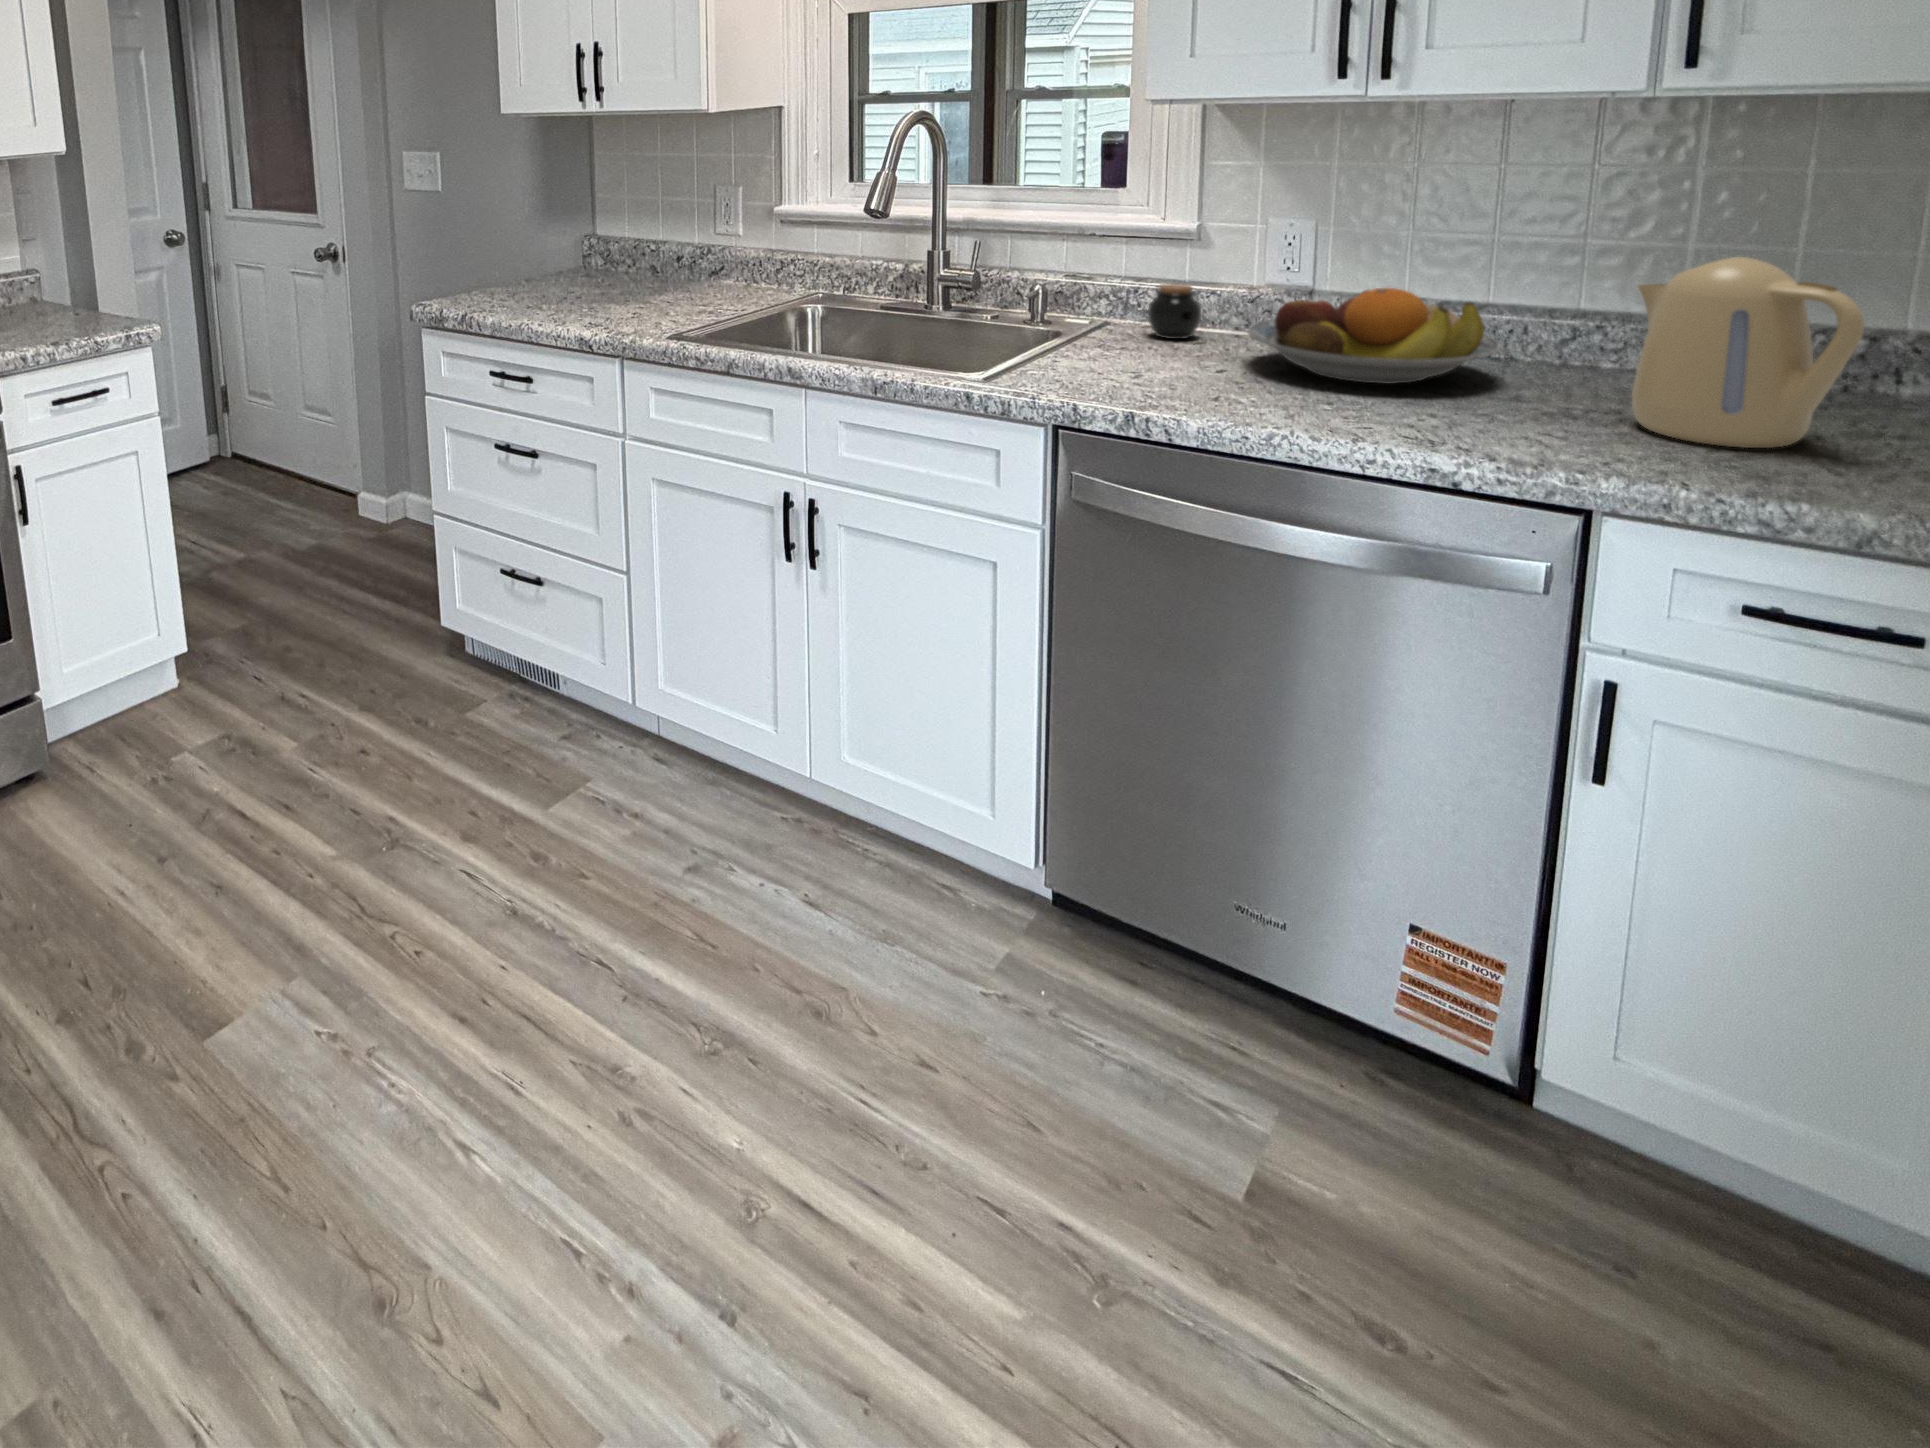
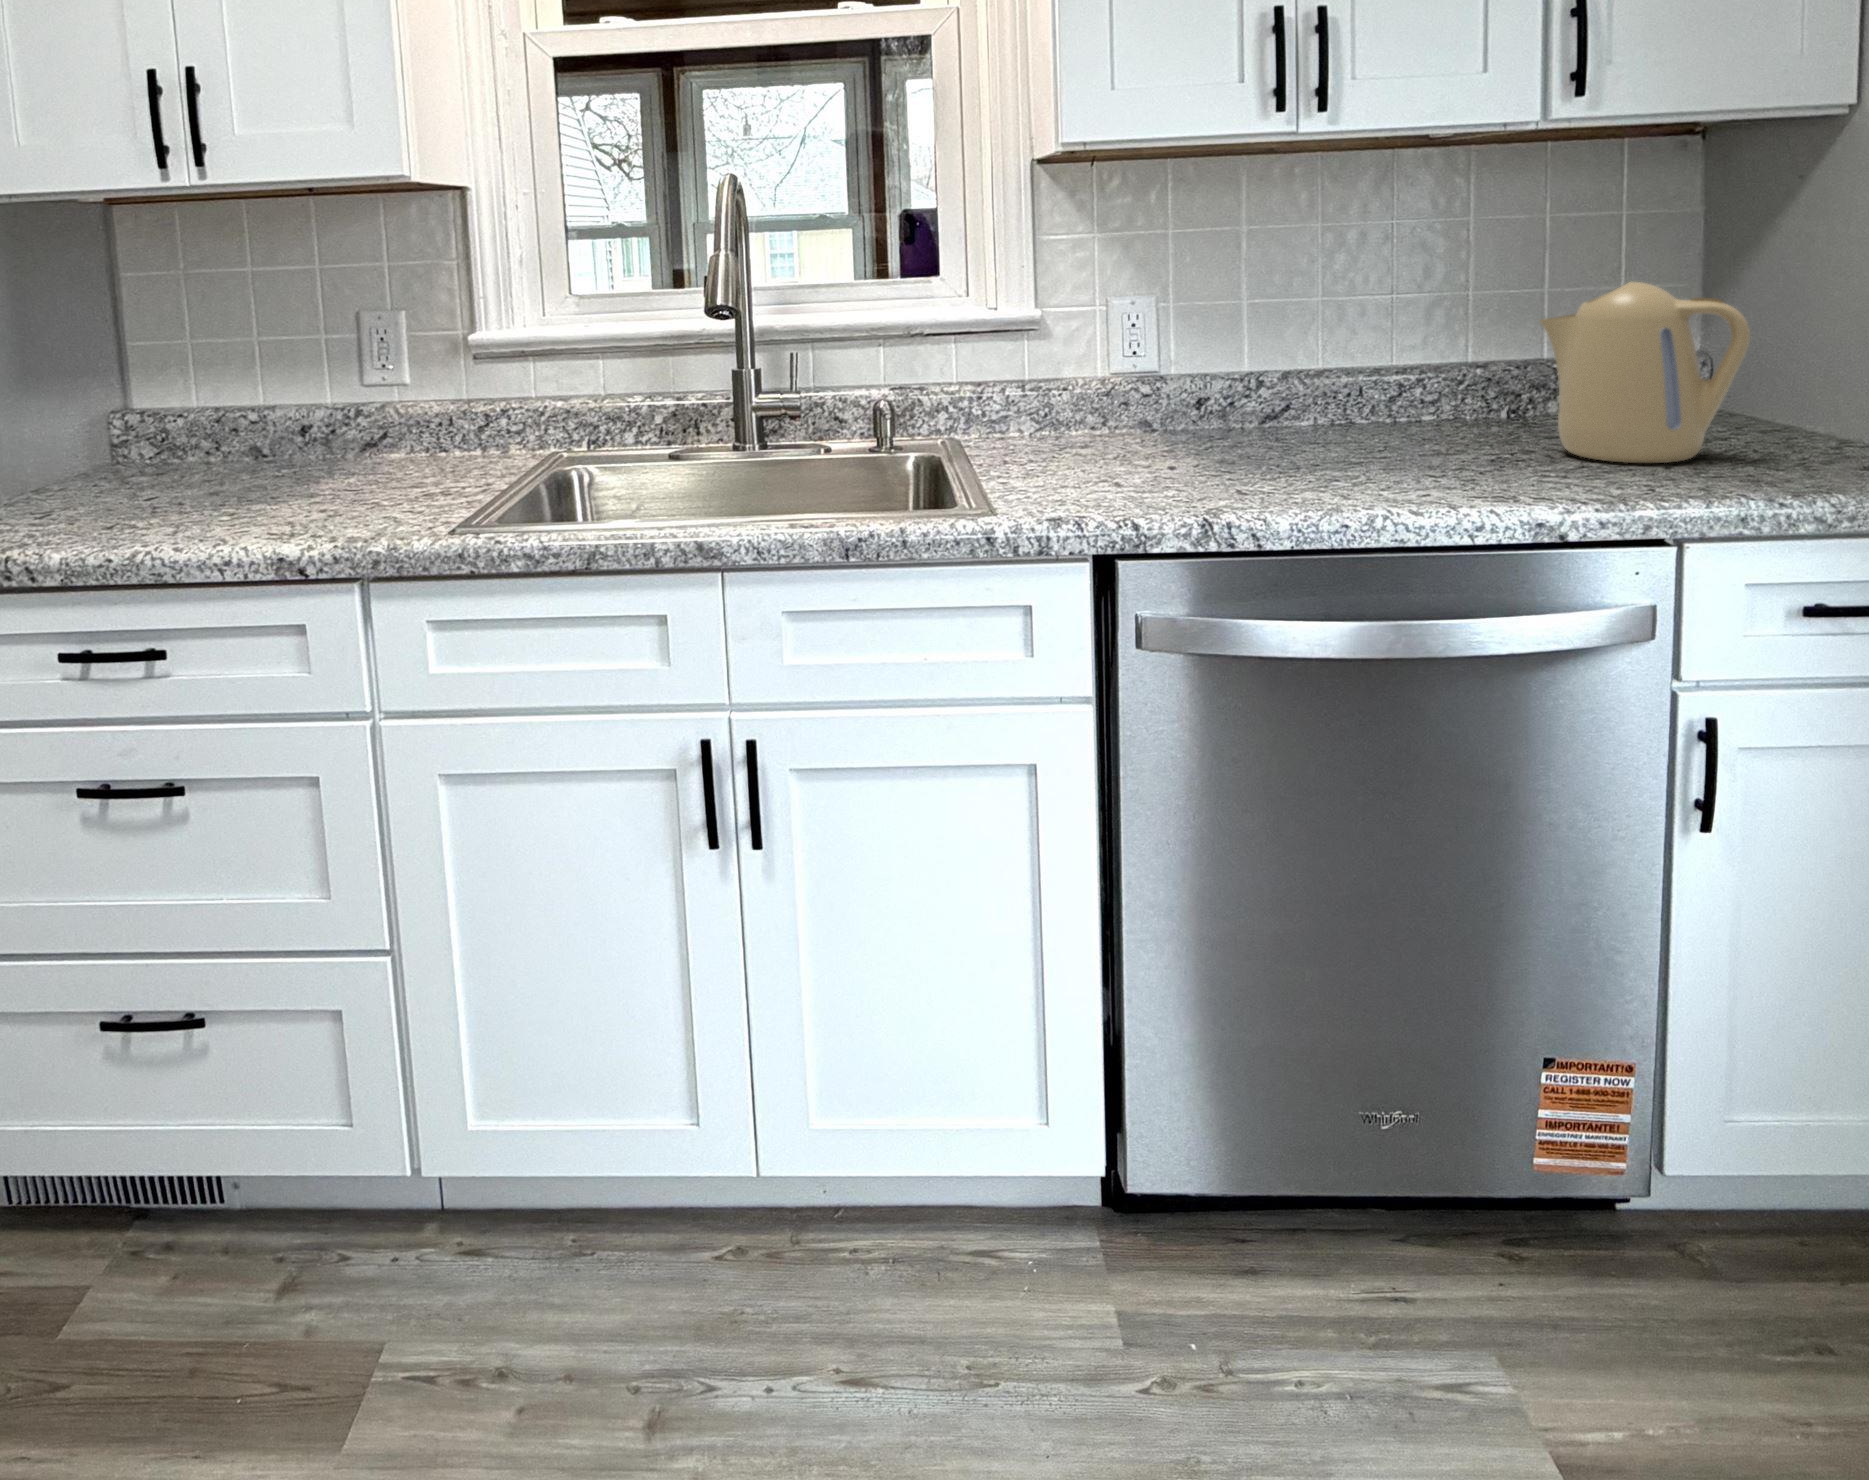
jar: present [1148,283,1201,339] -> none [1019,379,1076,445]
fruit bowl: present [1248,288,1500,384] -> none [1166,352,1410,457]

